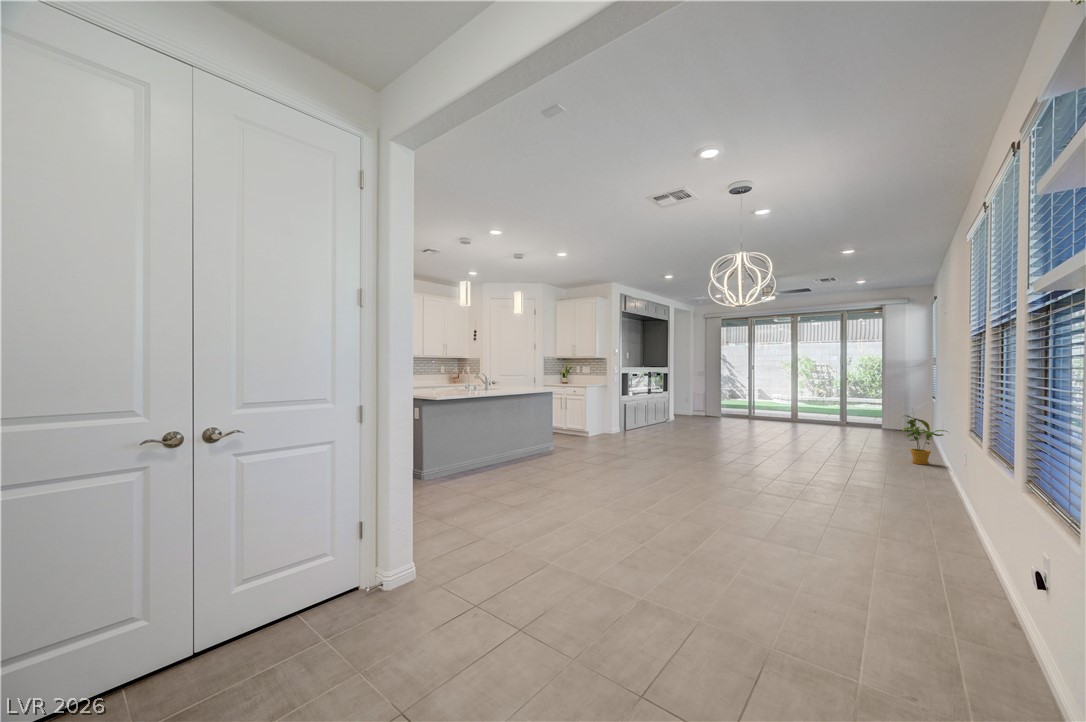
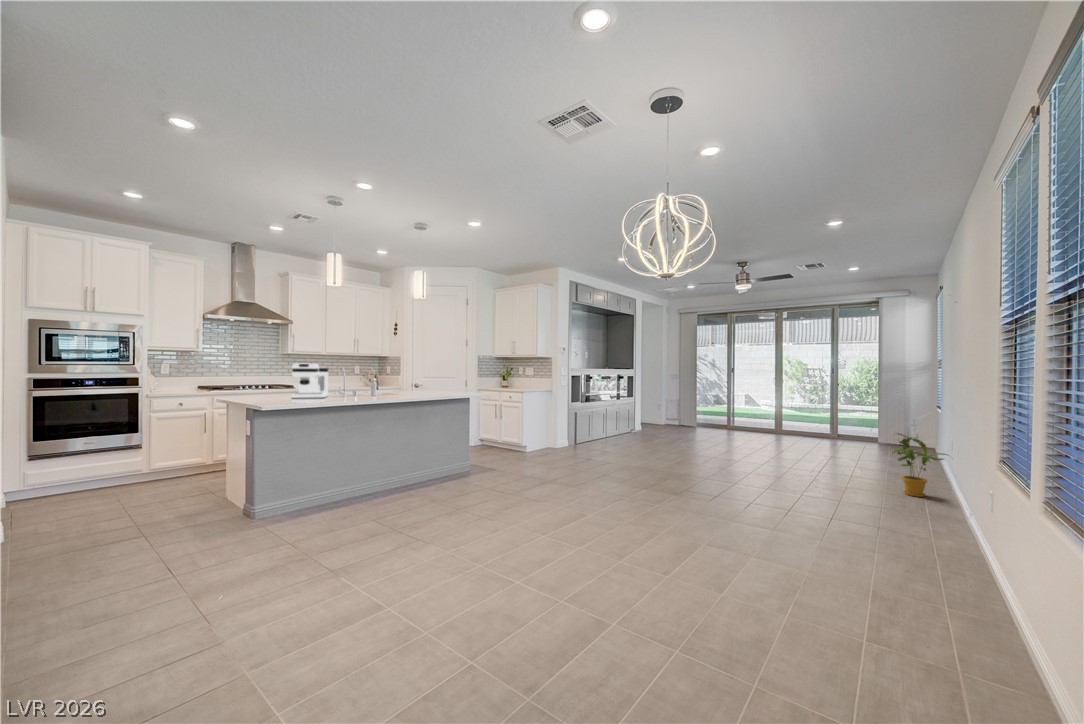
coffee maker: none [444,363,469,393] -> present [291,363,328,403]

